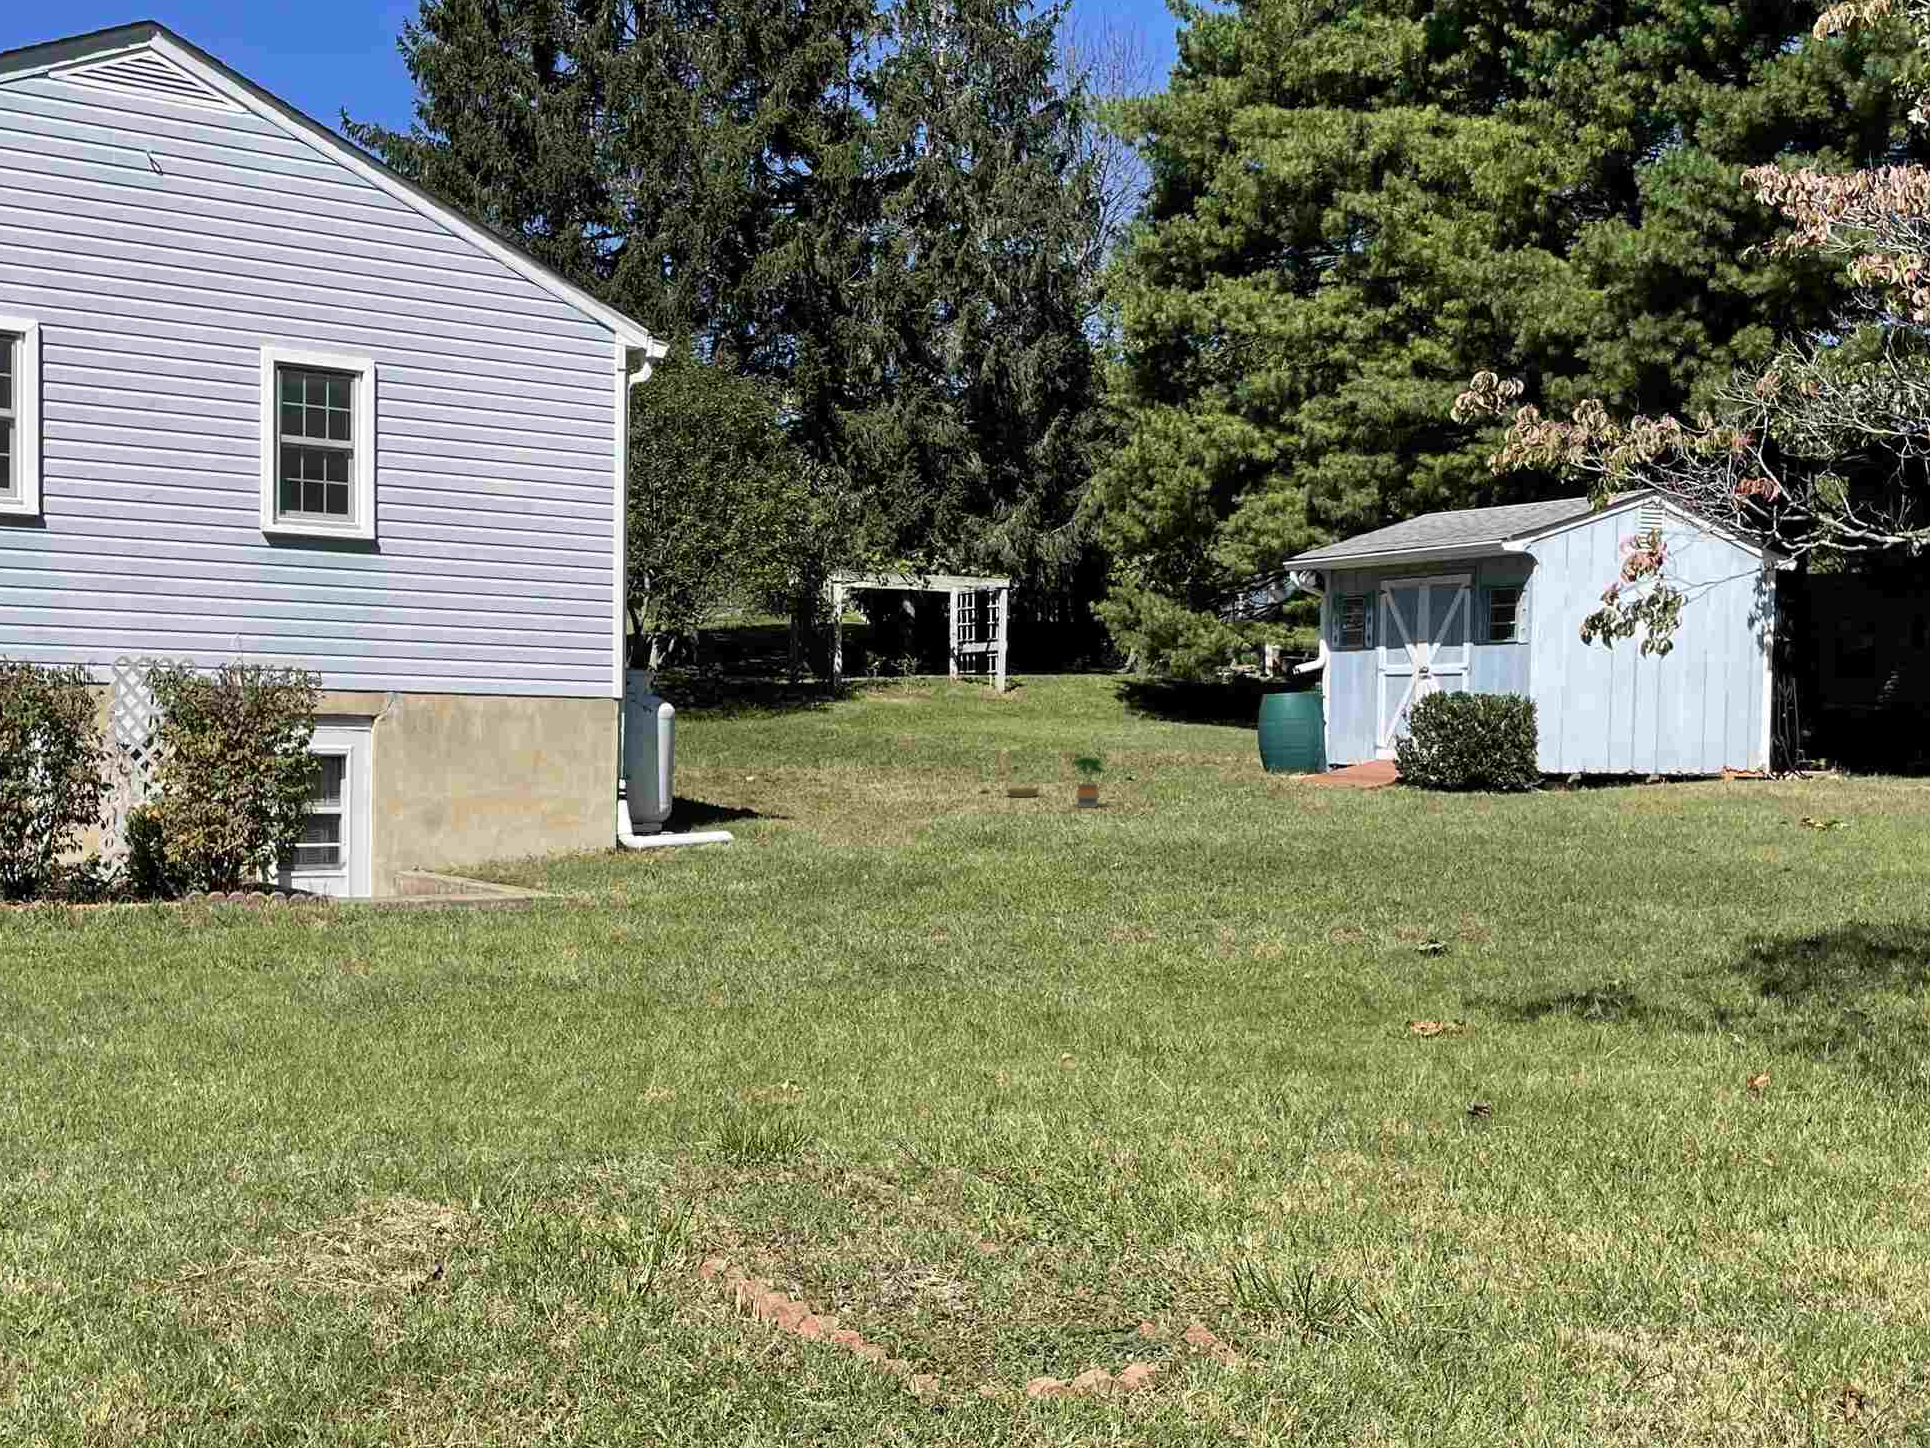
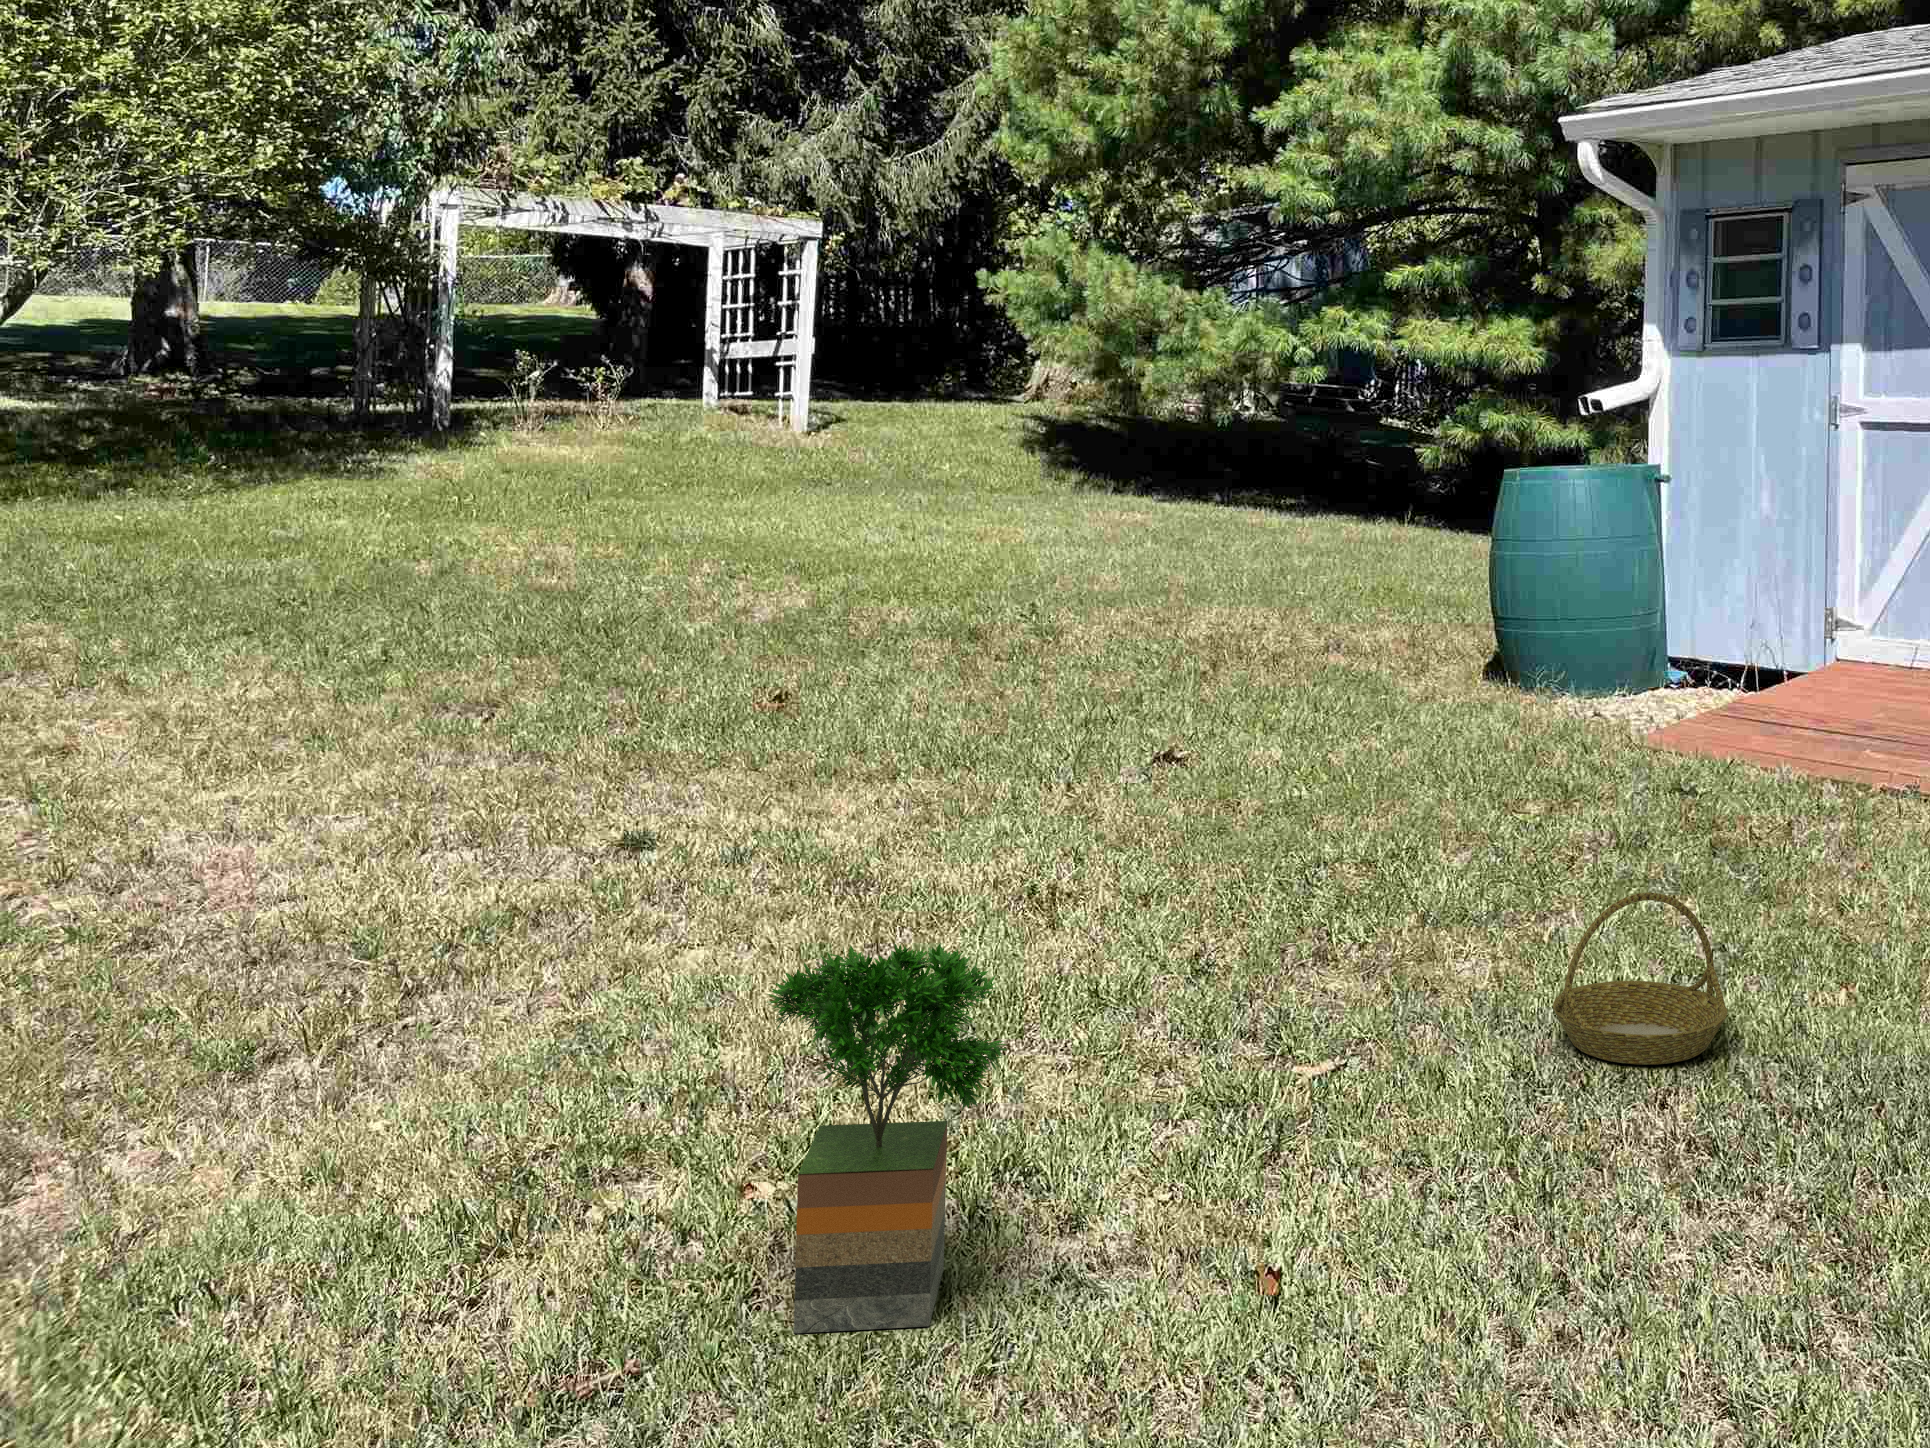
basket: present [1006,784,1039,797] -> present [1553,892,1728,1065]

